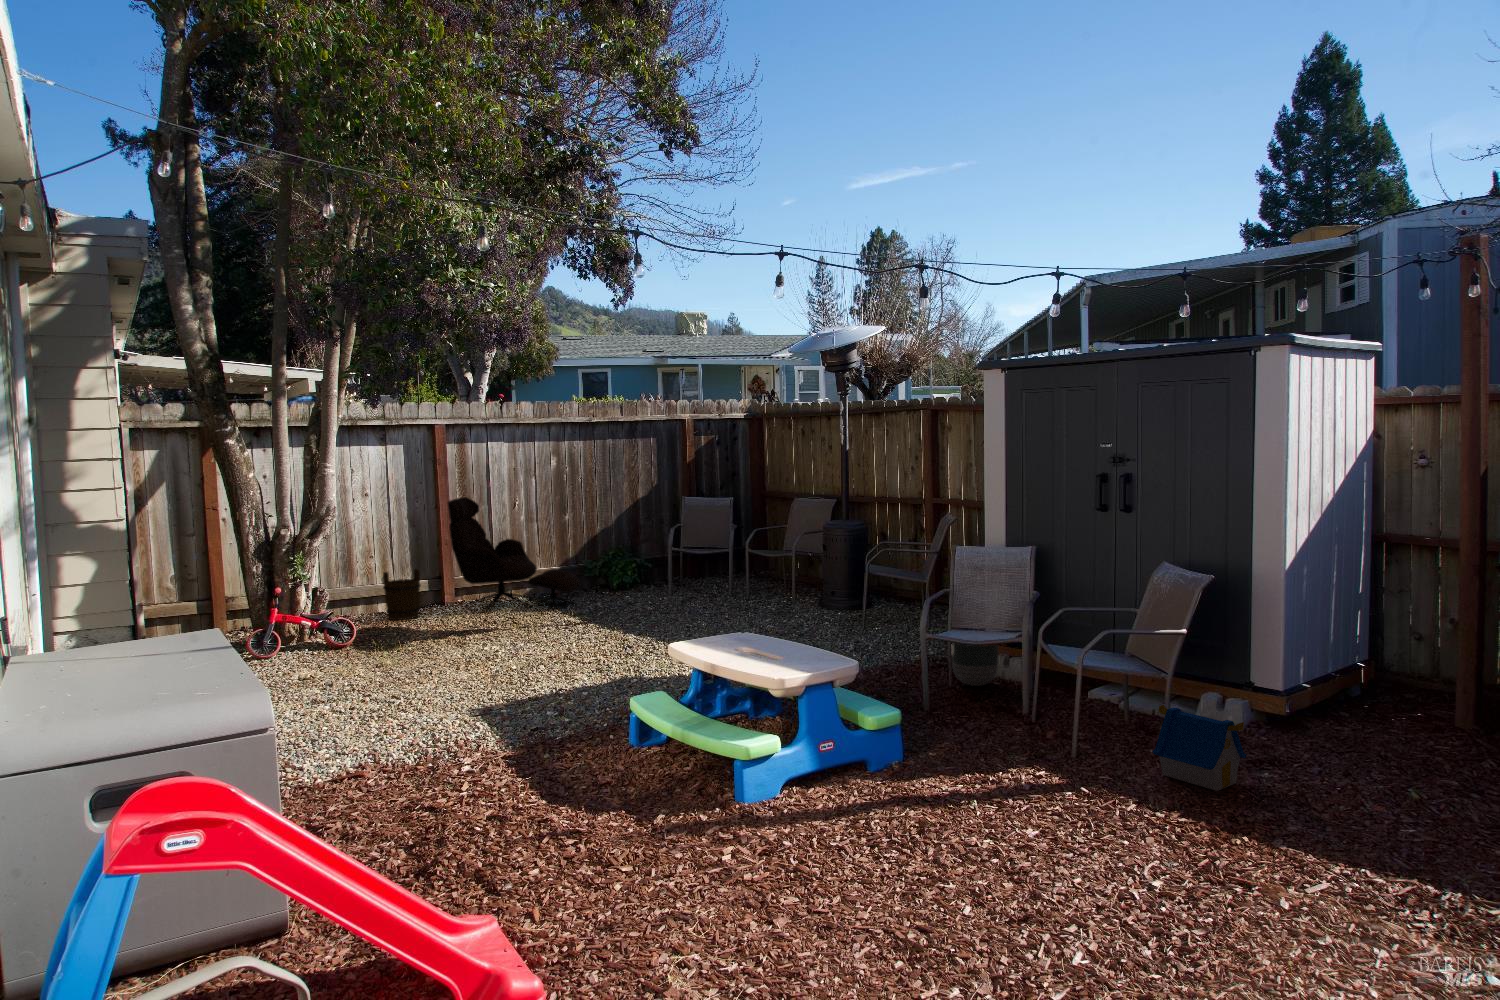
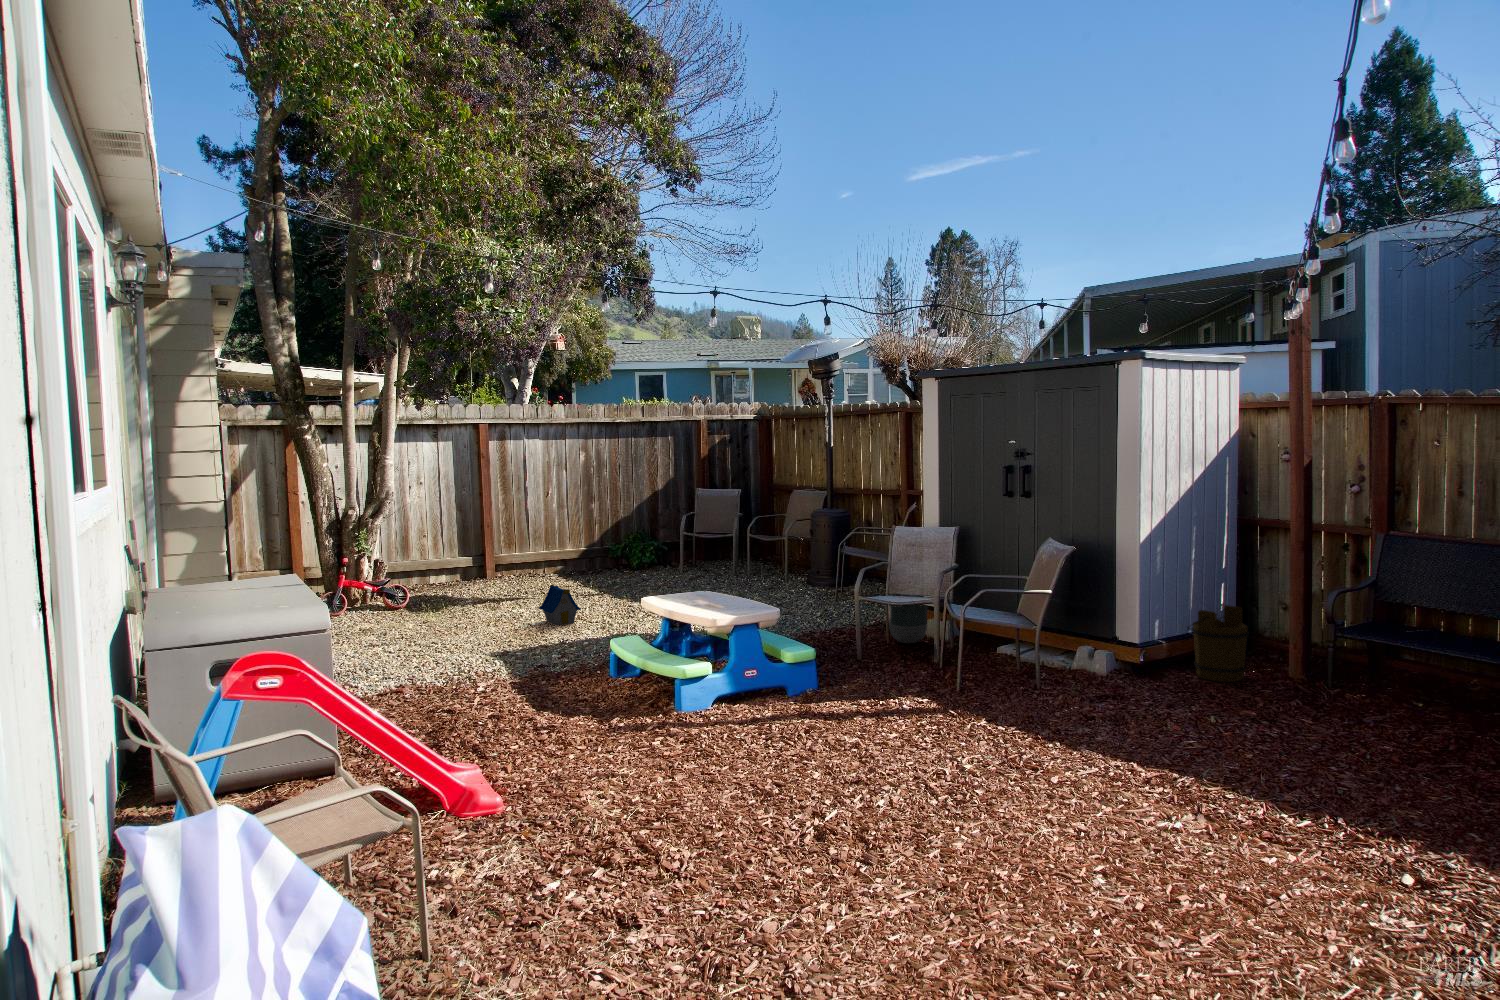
lounge chair: present [448,497,580,611] -> none [490,487,604,585]
bucket: present [382,569,421,620] -> present [1187,605,1249,682]
toy house: present [1152,705,1247,791] -> present [539,585,581,625]

